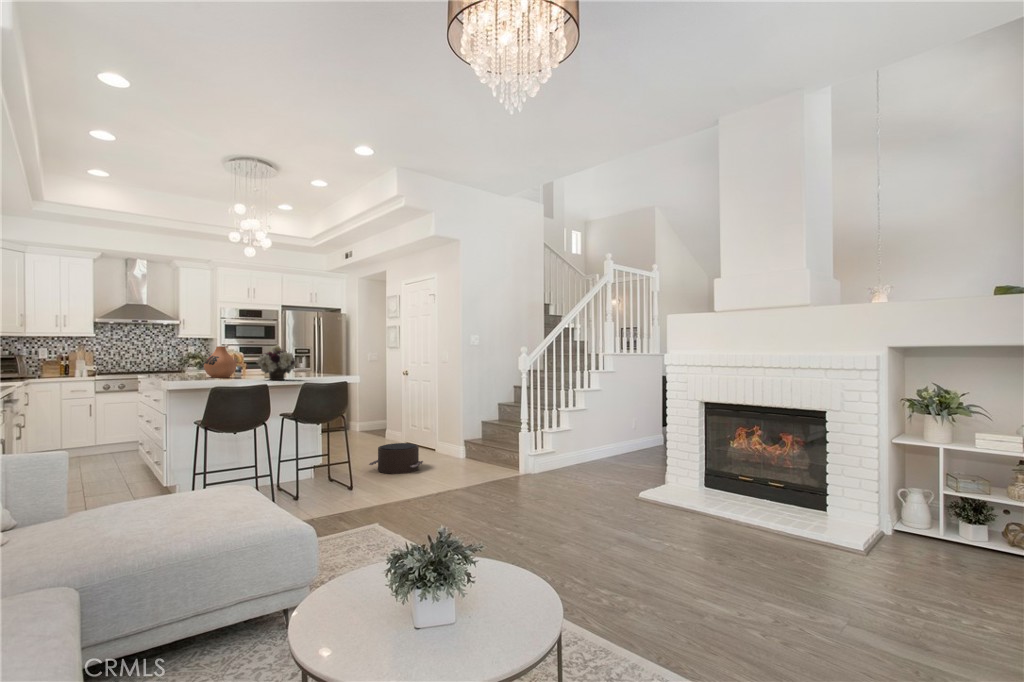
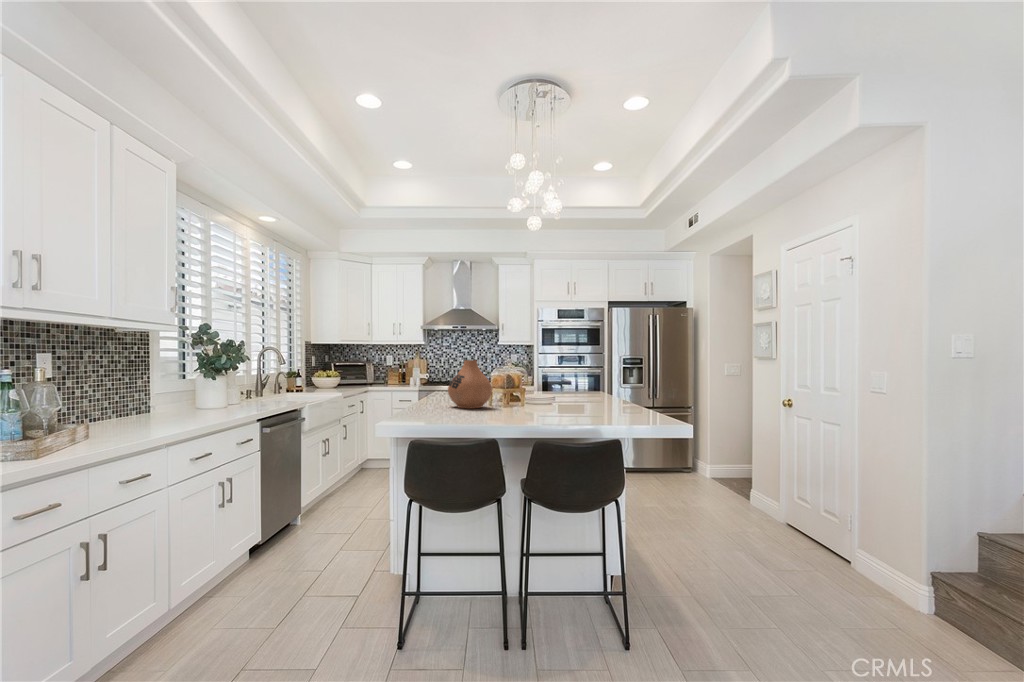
flower arrangement: present [257,345,297,380] -> none [499,360,566,422]
pouf: present [369,443,423,474] -> none [704,553,827,636]

